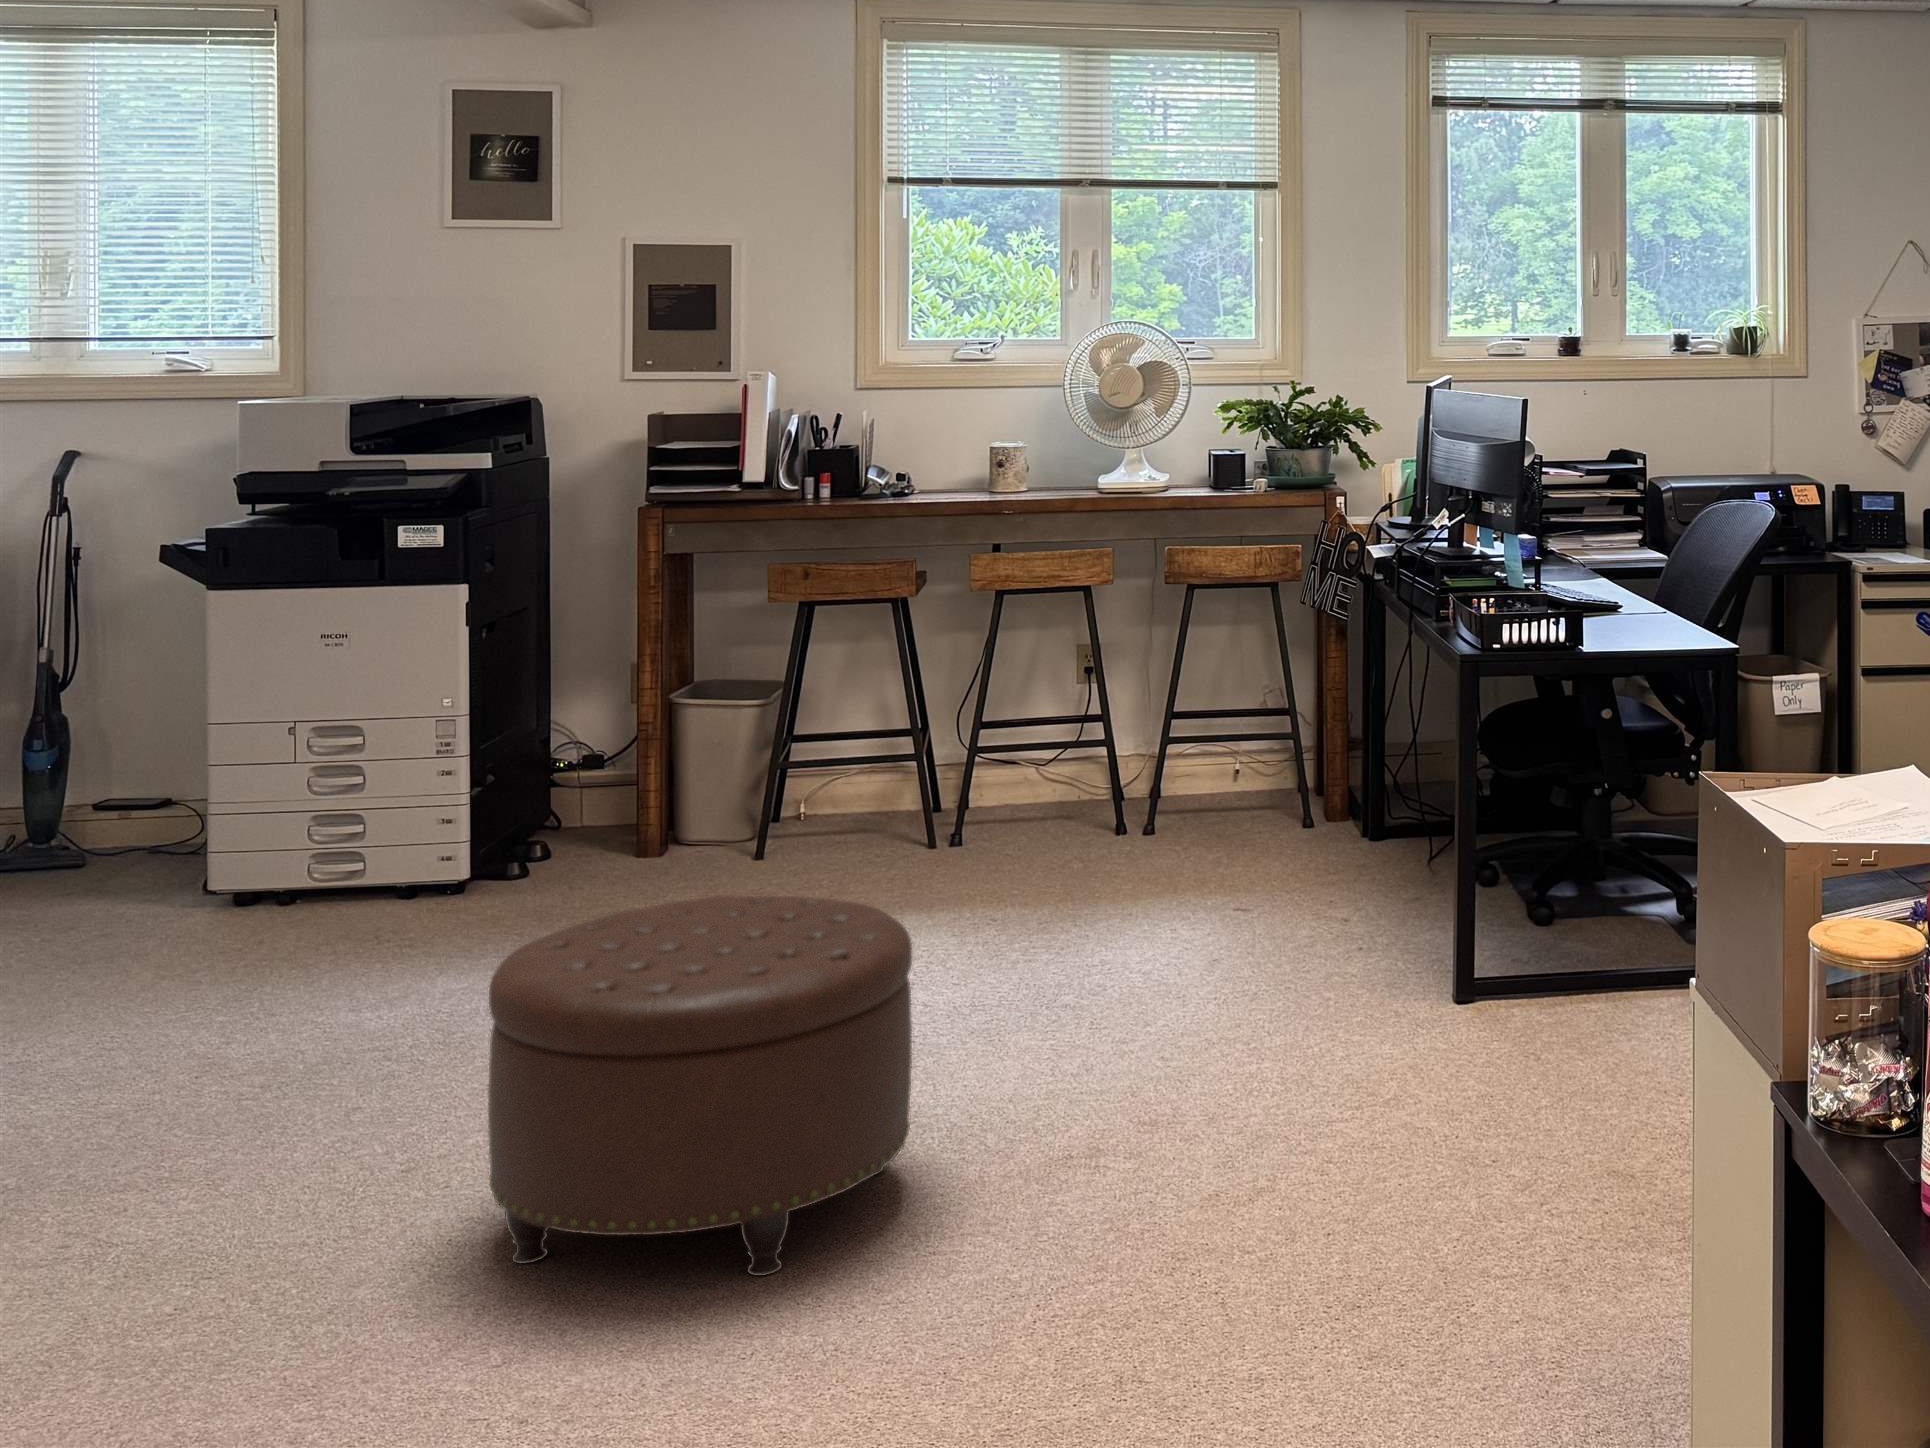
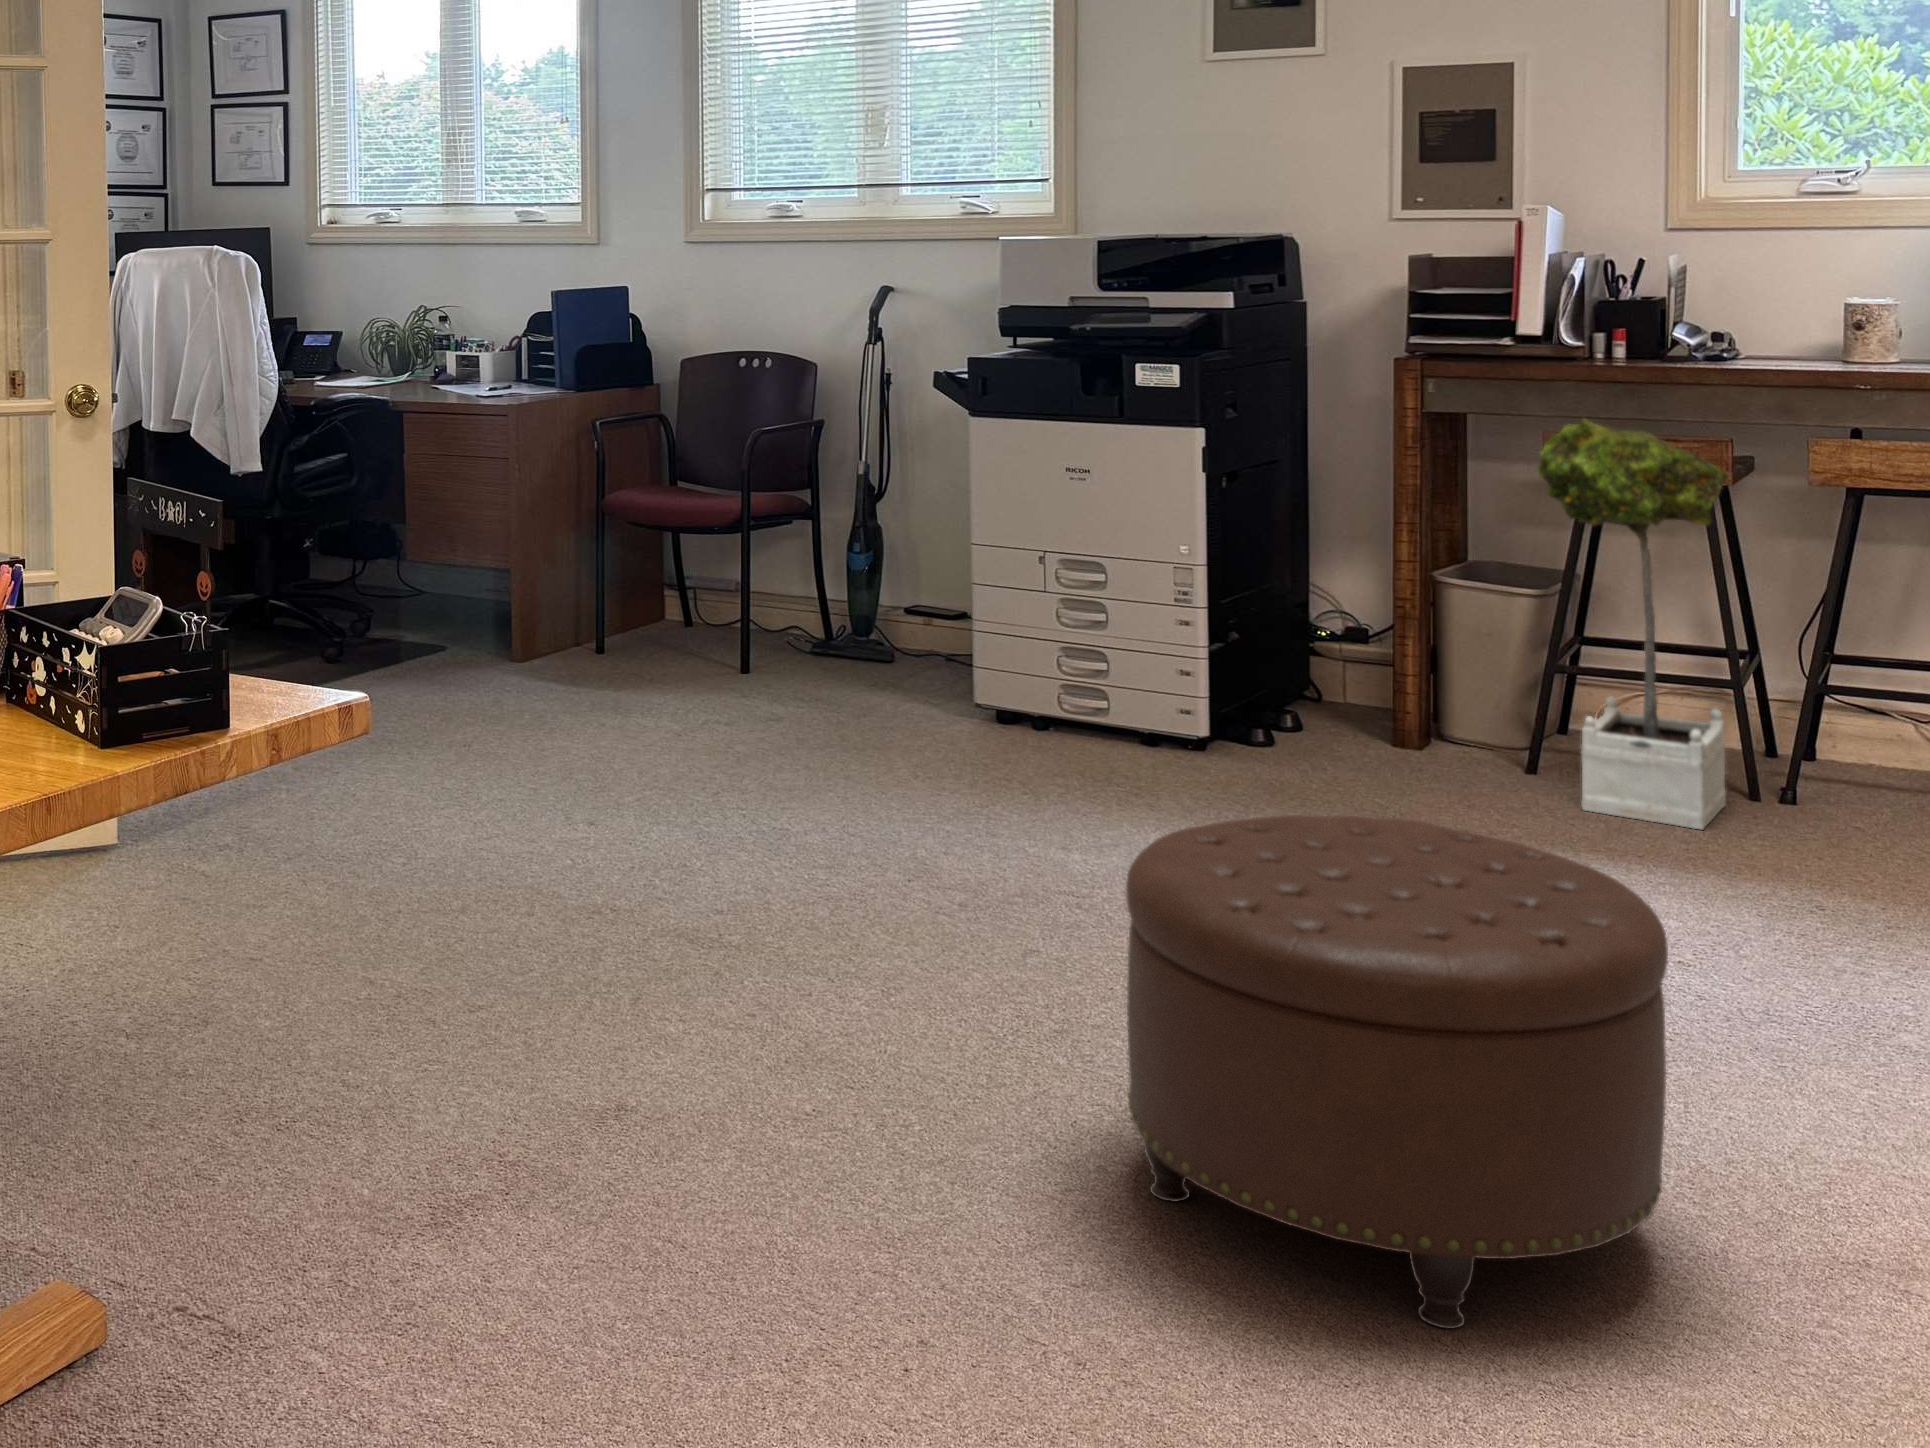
potted tree: none [767,551,911,880] -> present [1538,419,1728,829]

